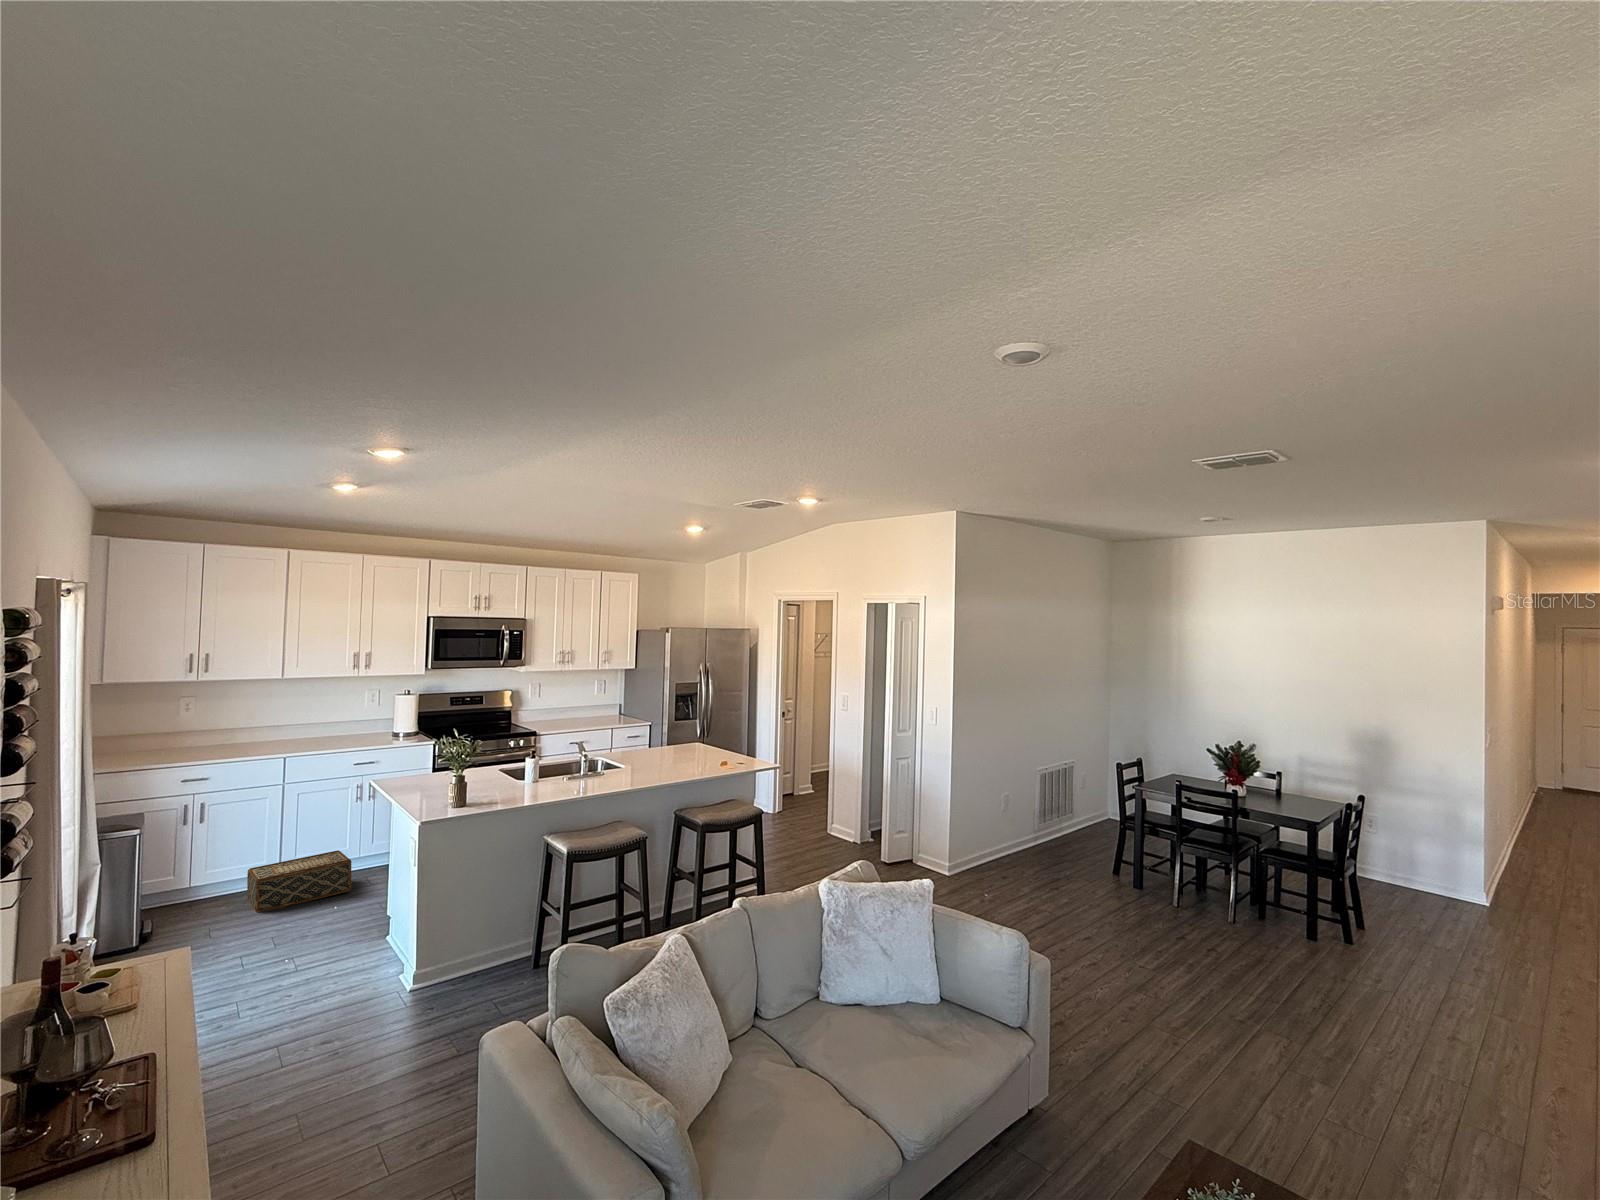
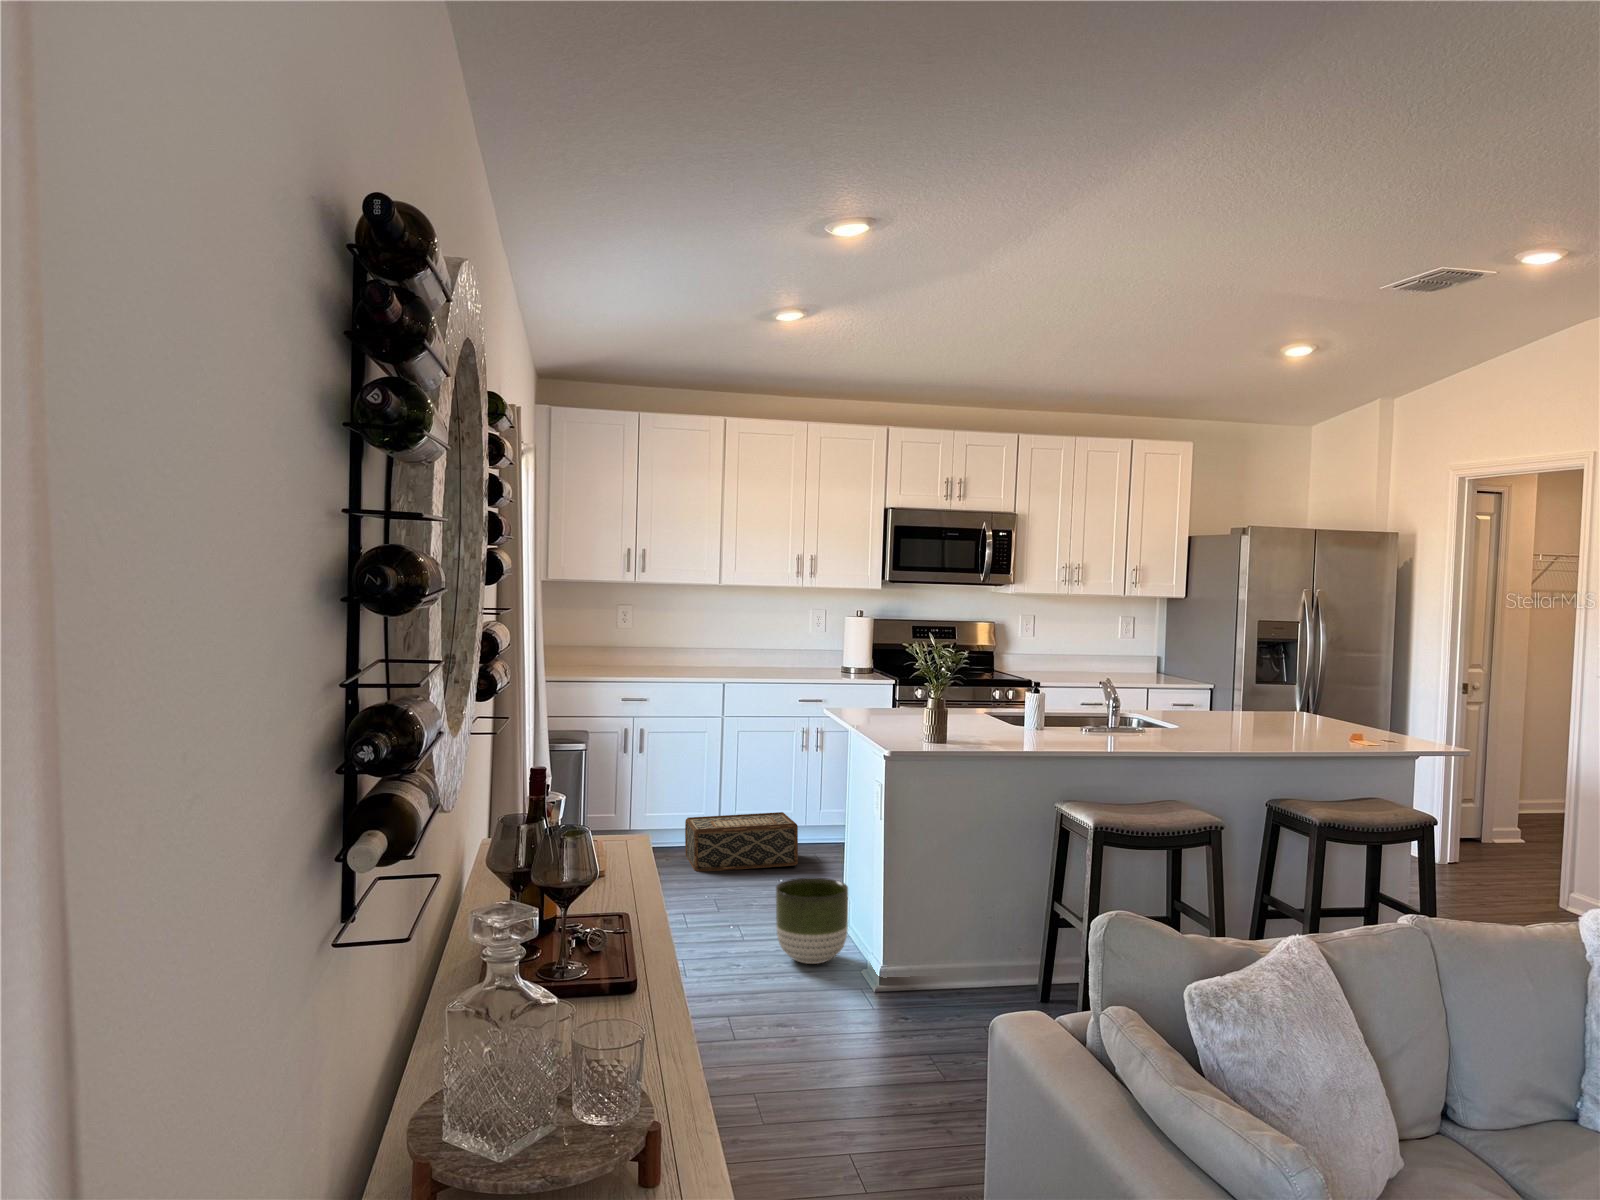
planter: none [329,910,391,980] -> present [776,878,848,964]

